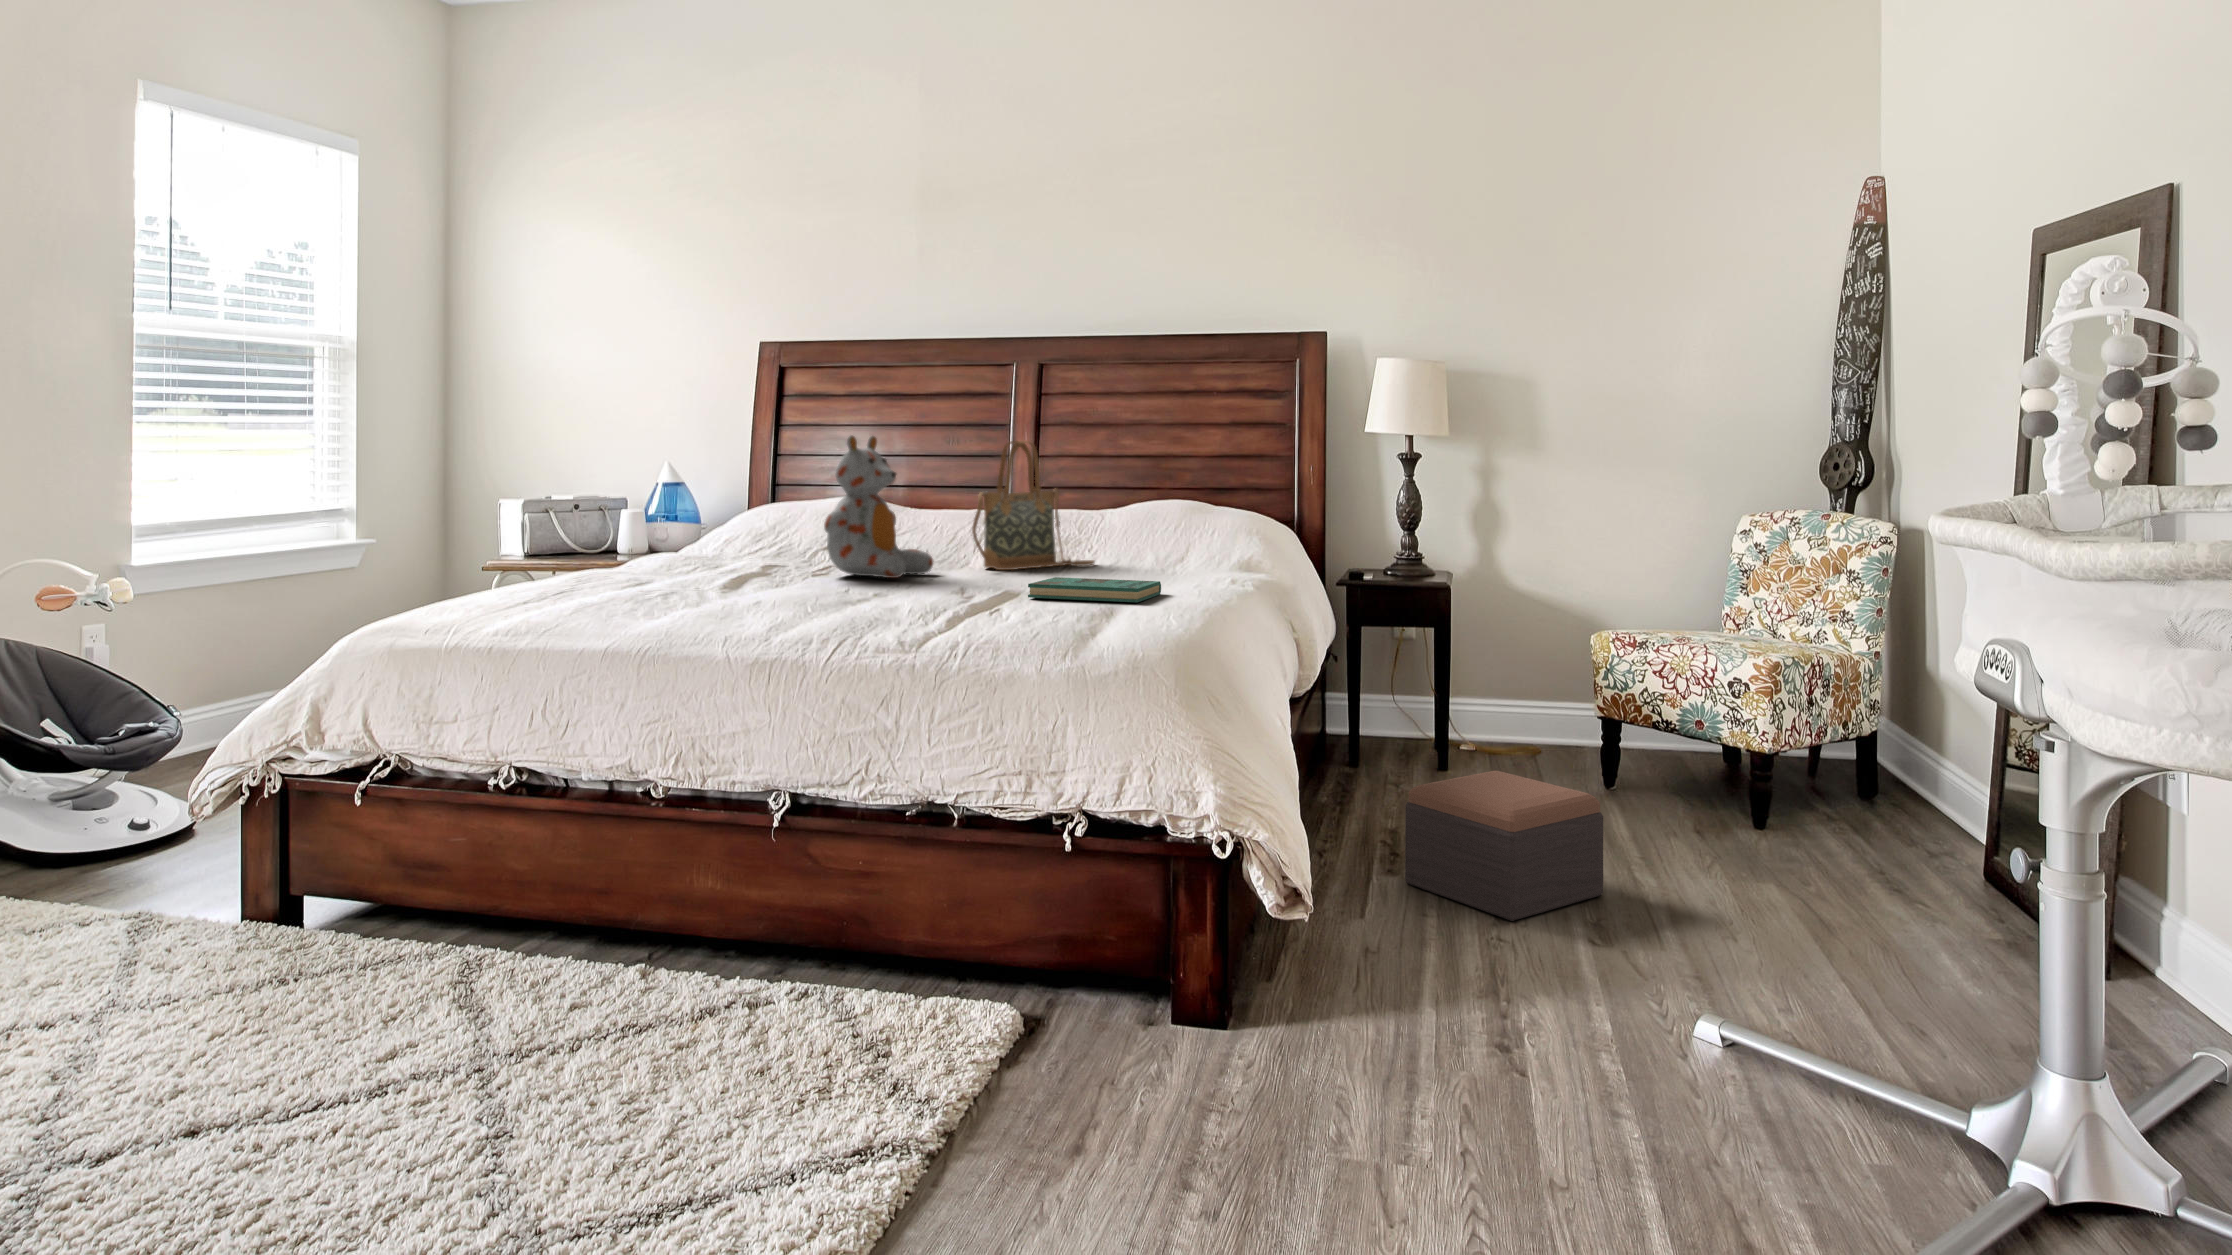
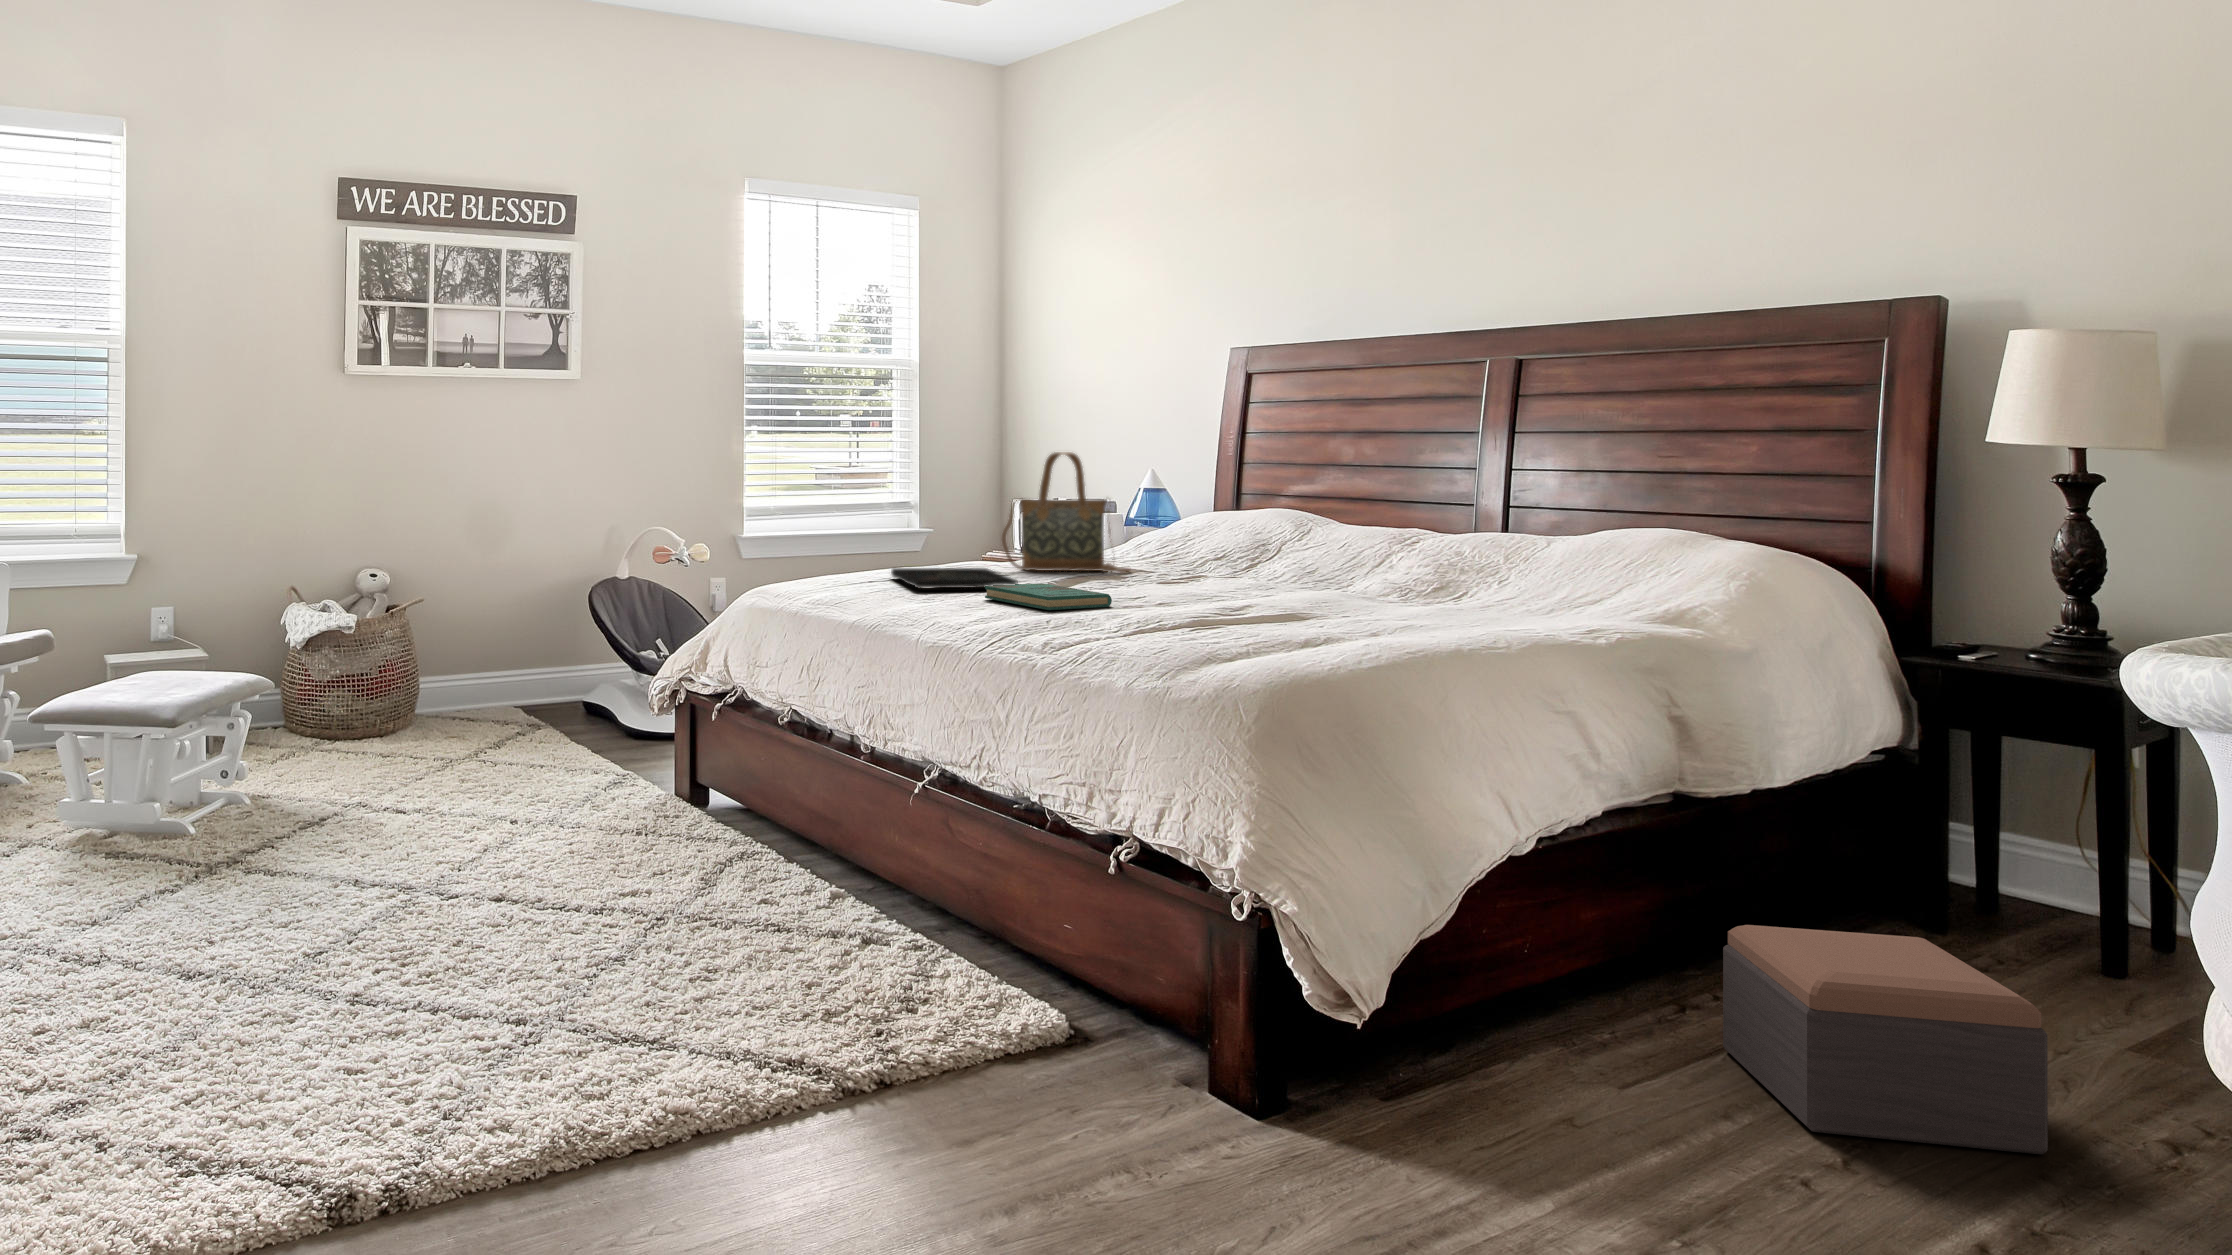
stuffed bear: present [824,435,934,578] -> none [1124,449,1245,595]
handbag: present [972,441,1095,570] -> present [1002,452,1130,572]
tray: none [533,568,717,595] -> present [891,568,1017,589]
book: present [1028,577,1161,602] -> present [985,583,1112,610]

